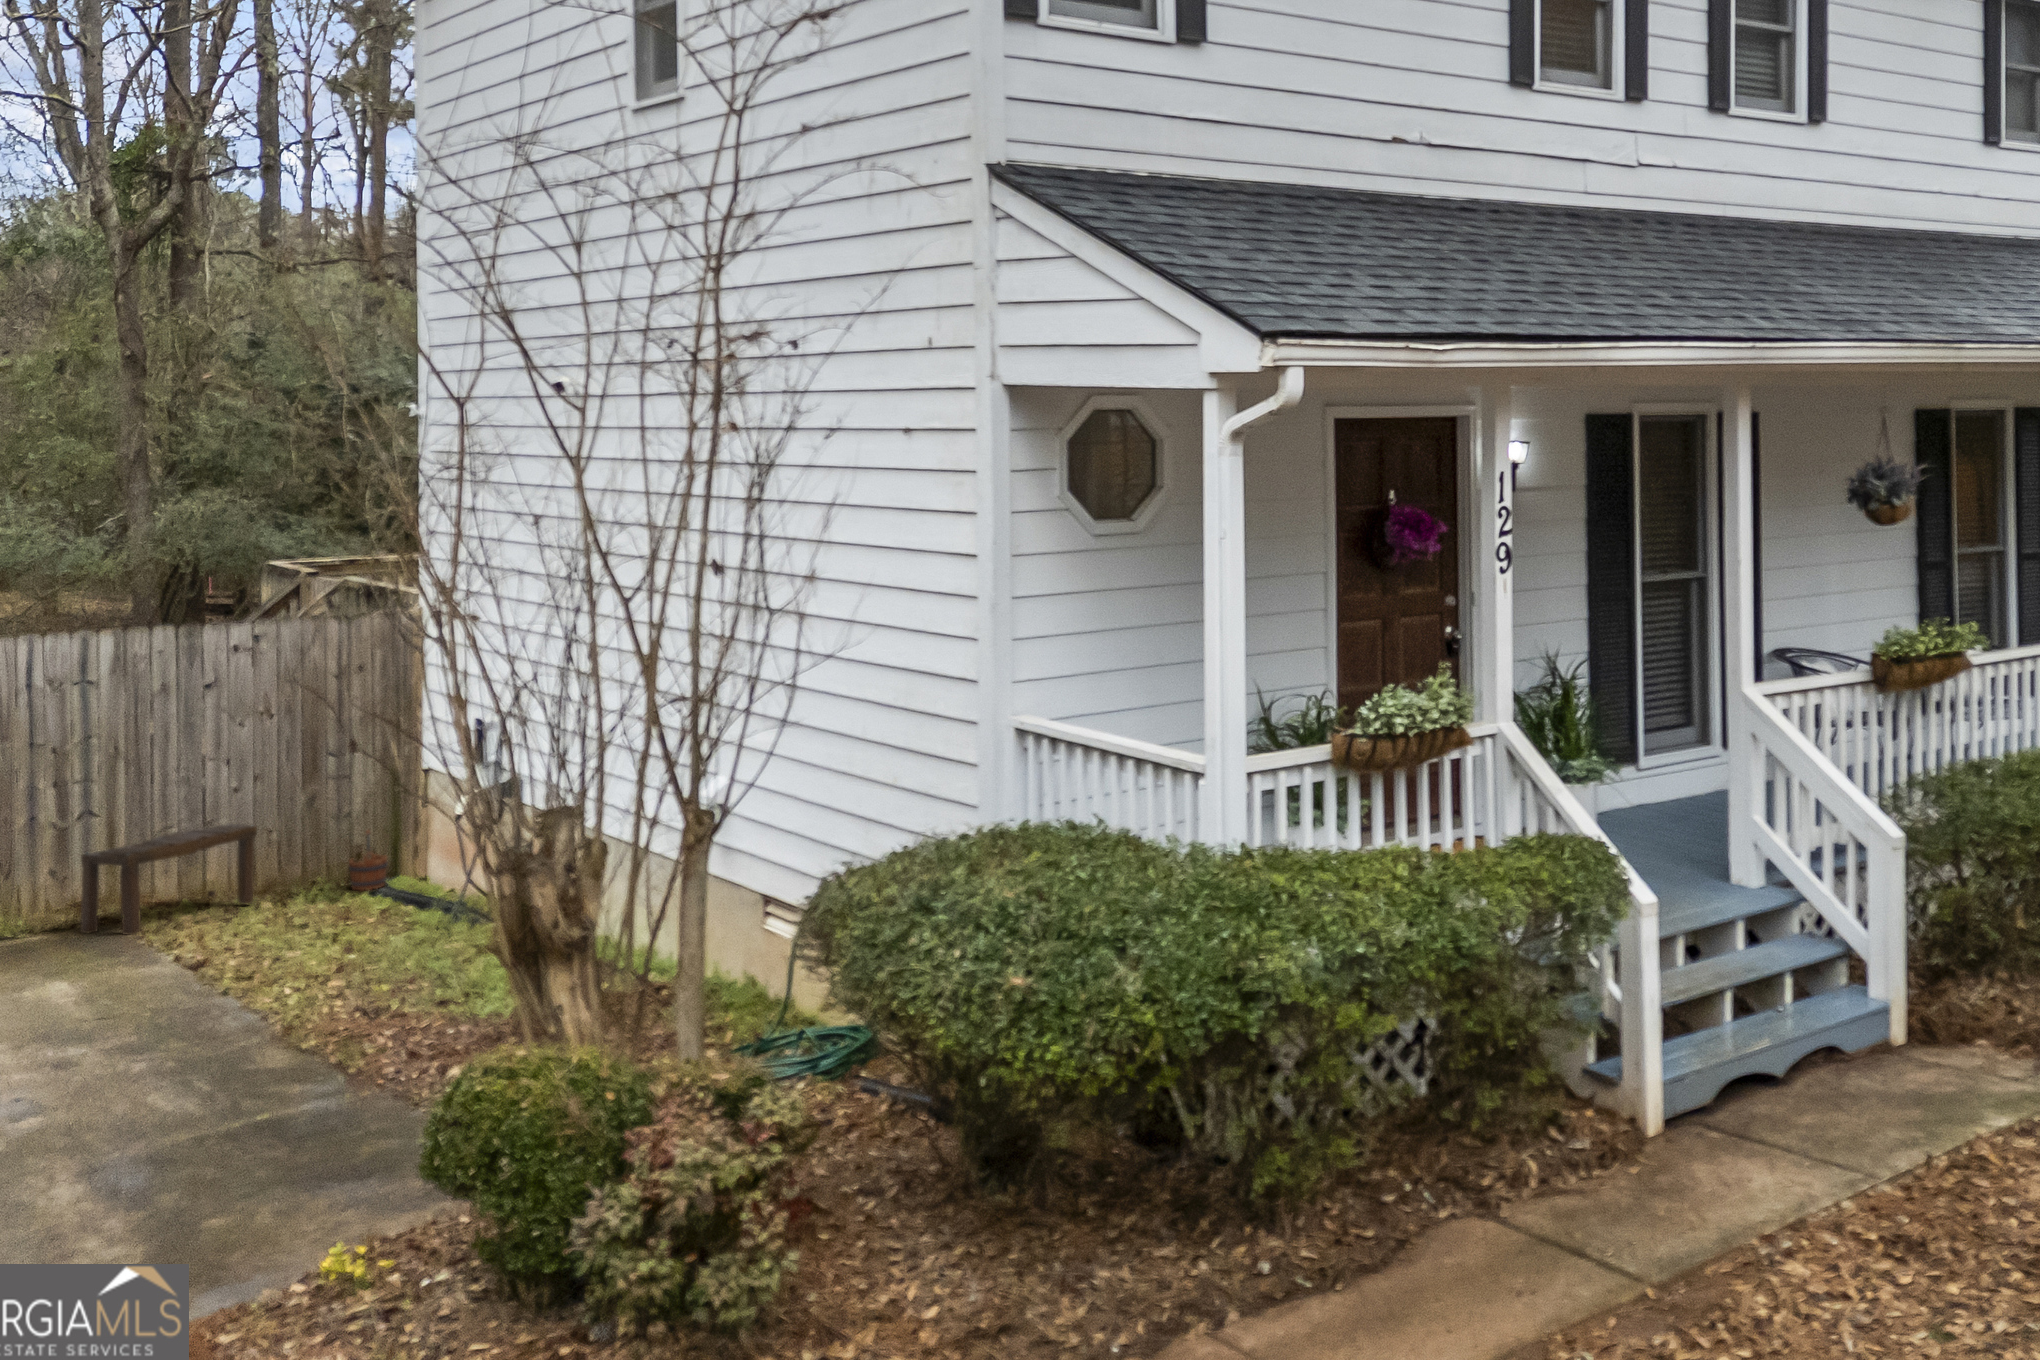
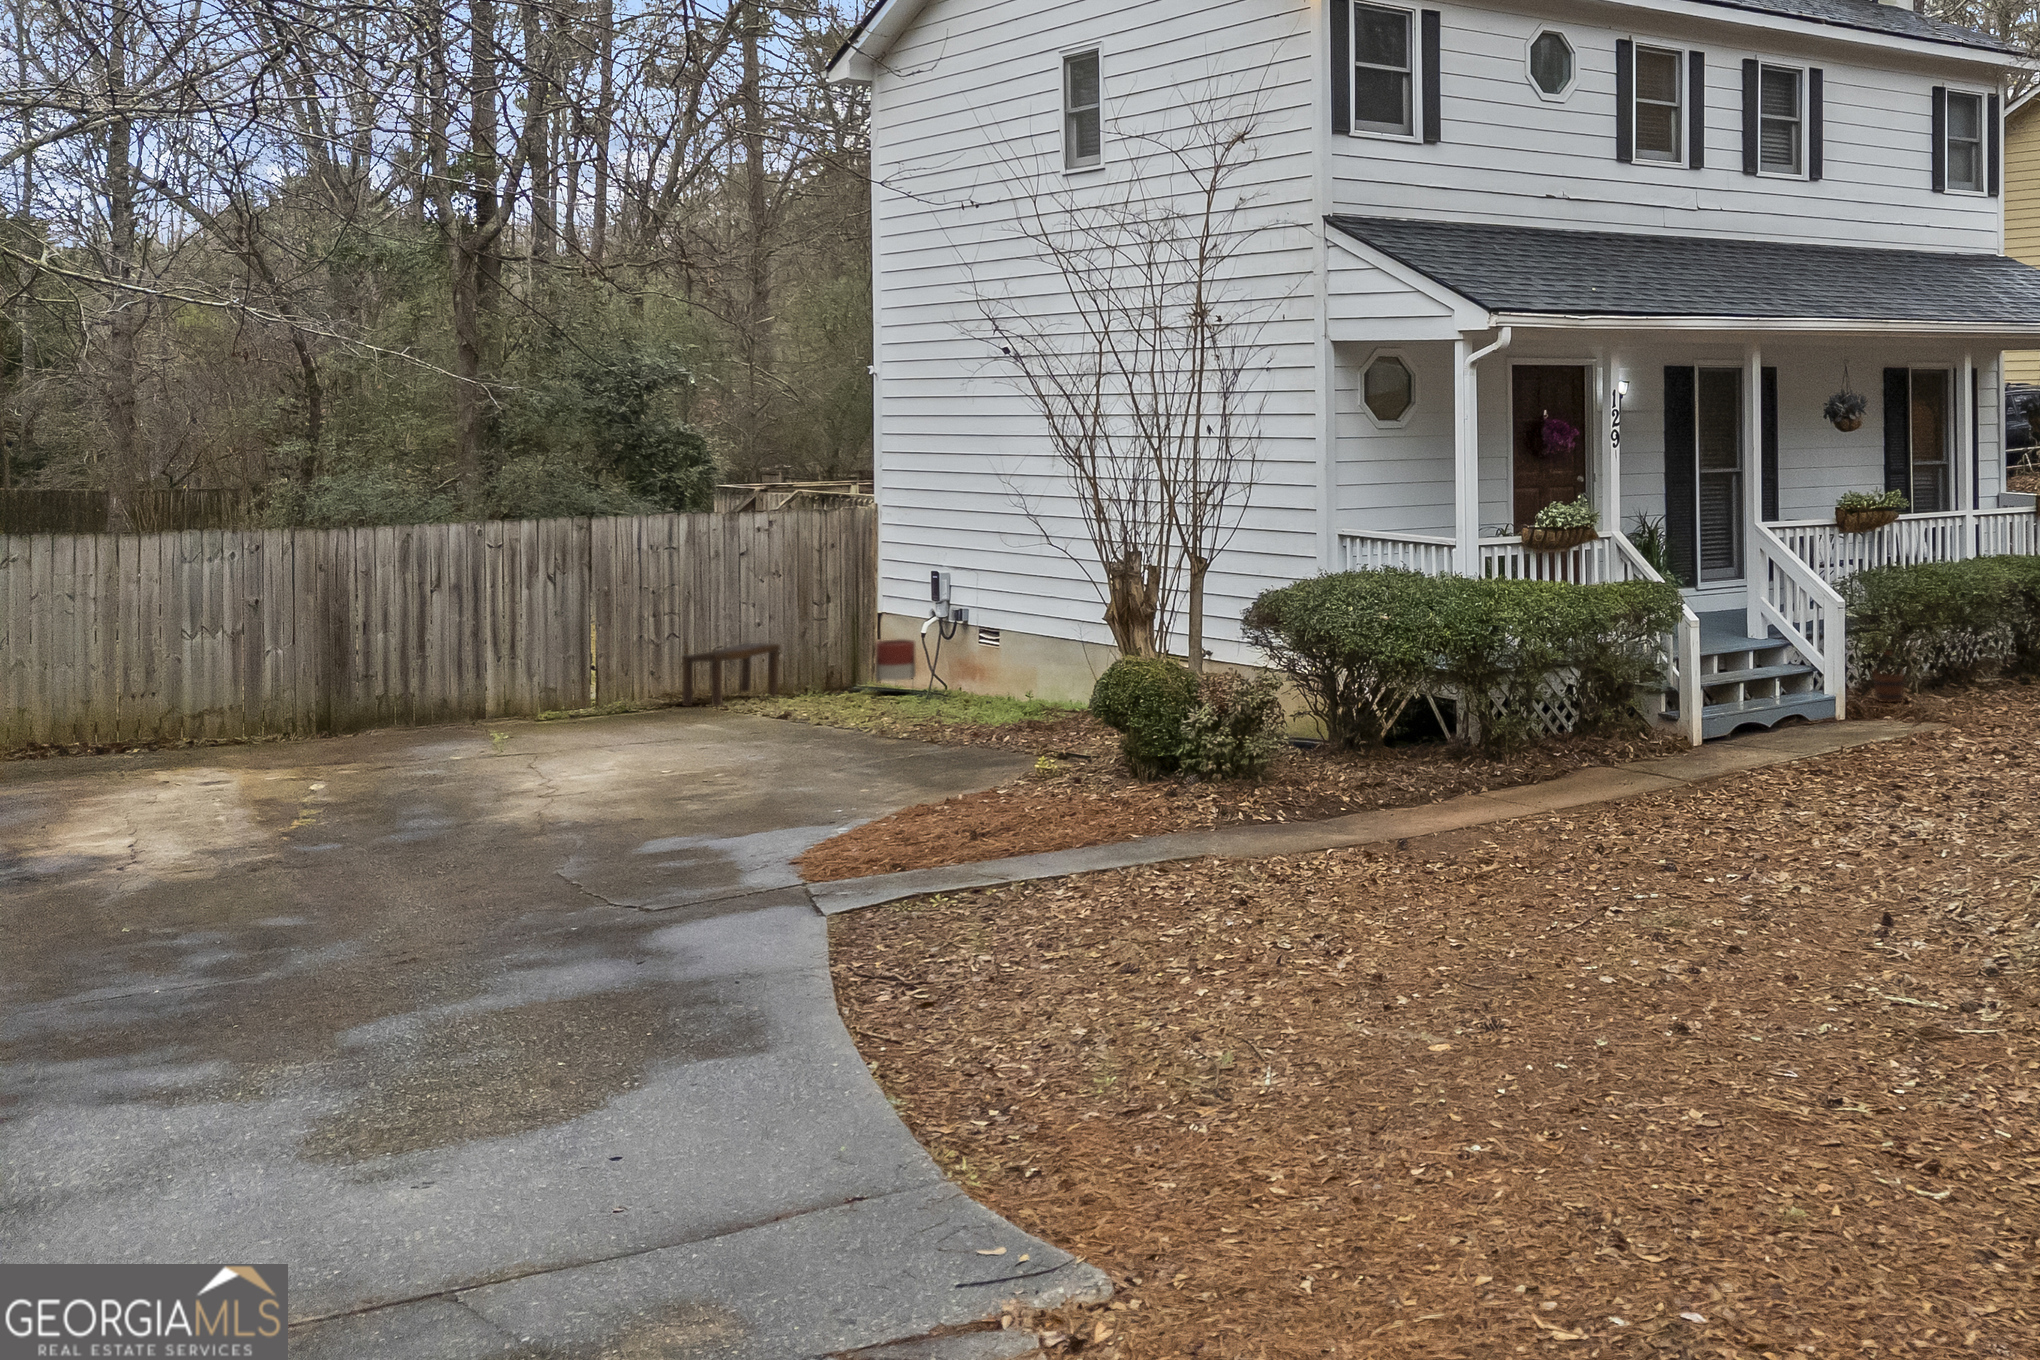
planter: none [401,815,465,905] -> present [875,639,916,681]
wooden bucket: present [349,830,388,891] -> present [1873,652,1904,702]

